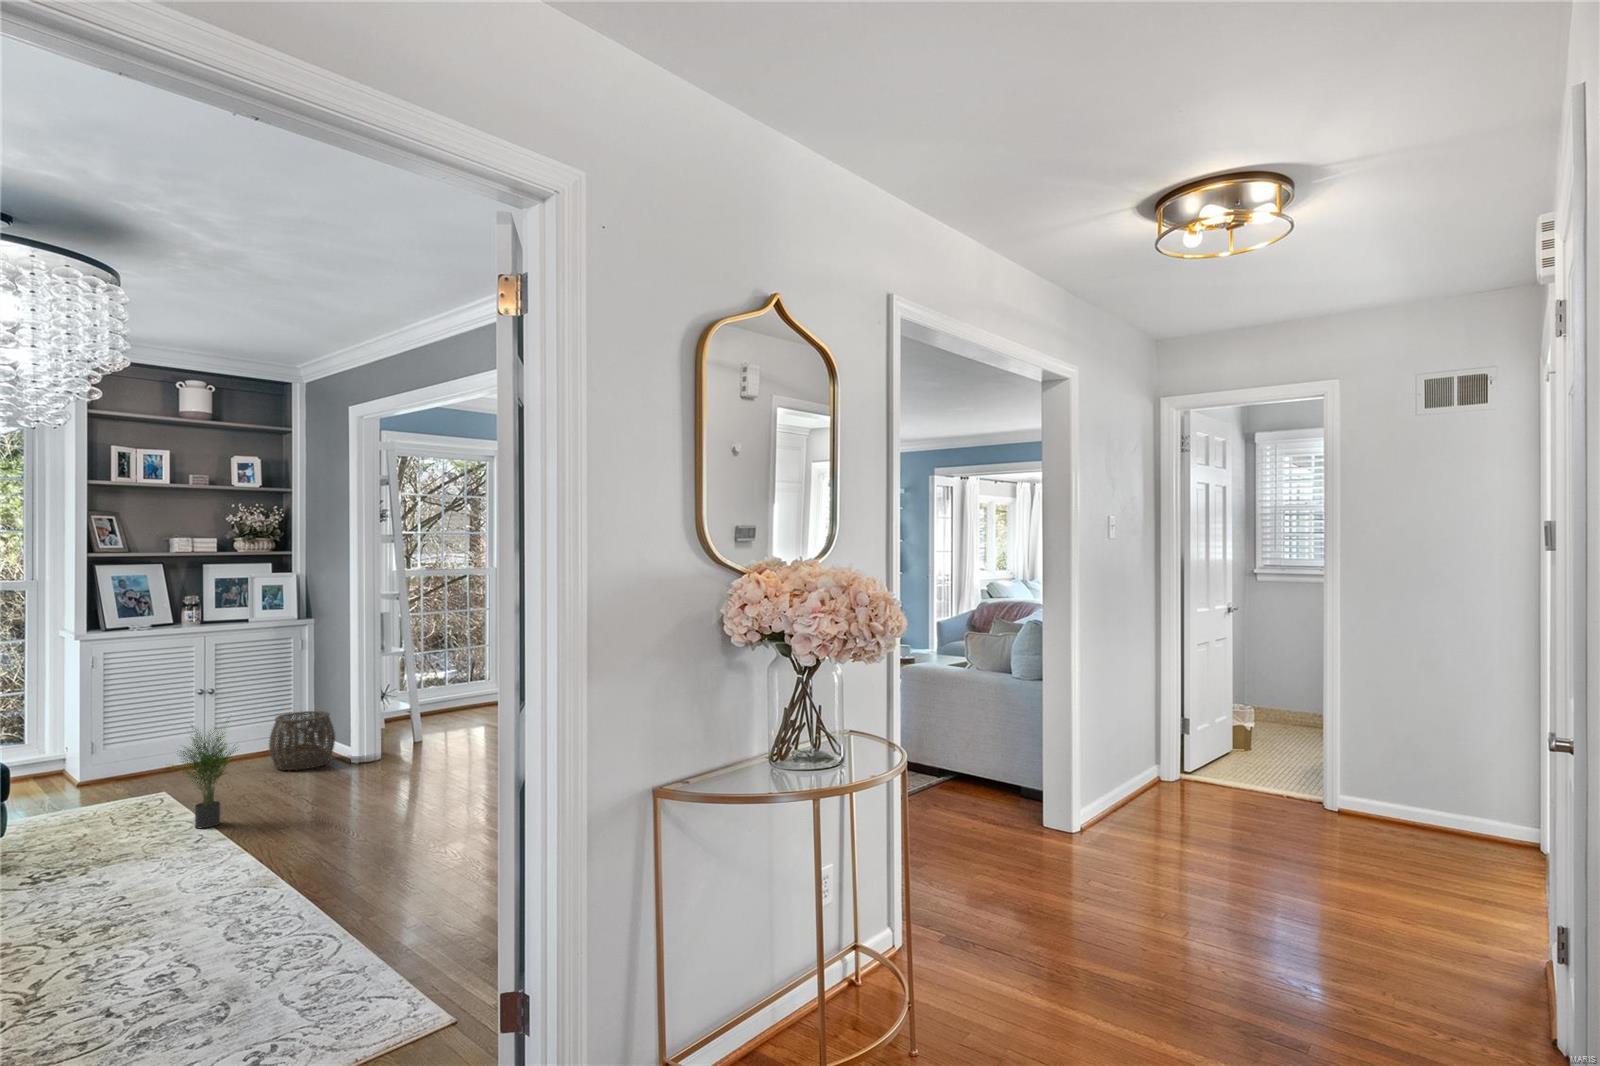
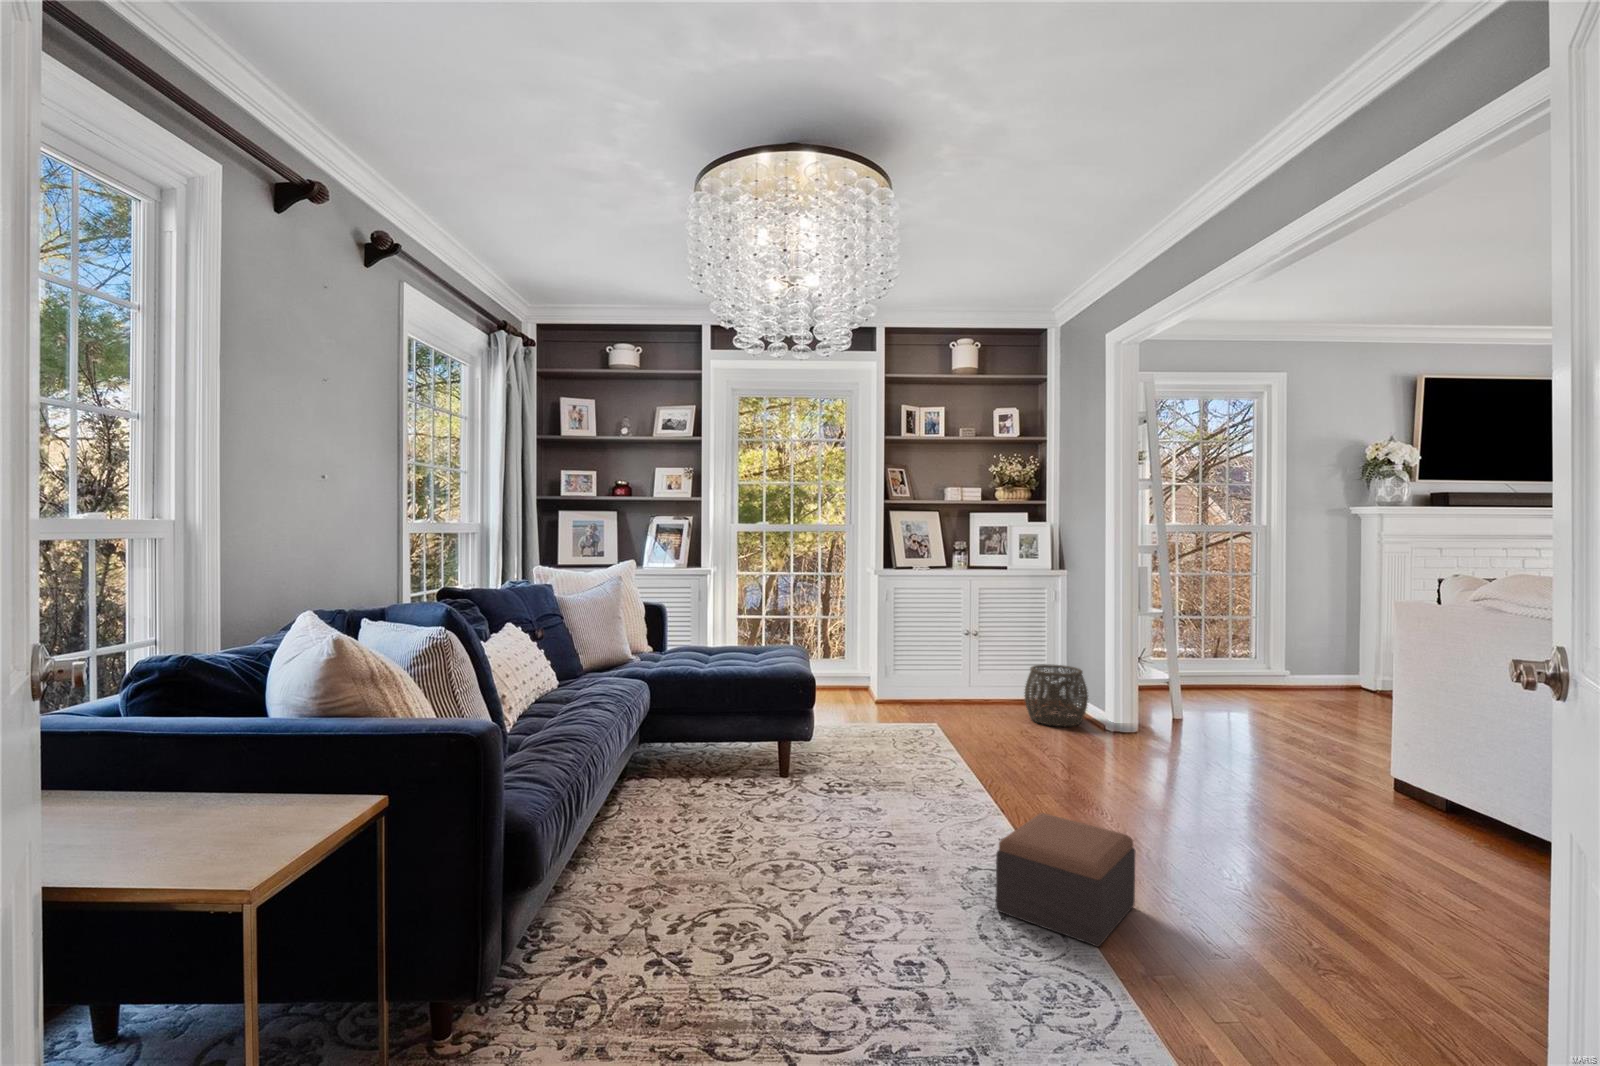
potted plant: present [171,730,234,828] -> none [928,659,1007,772]
footstool: none [241,831,361,920] -> present [996,813,1135,947]

